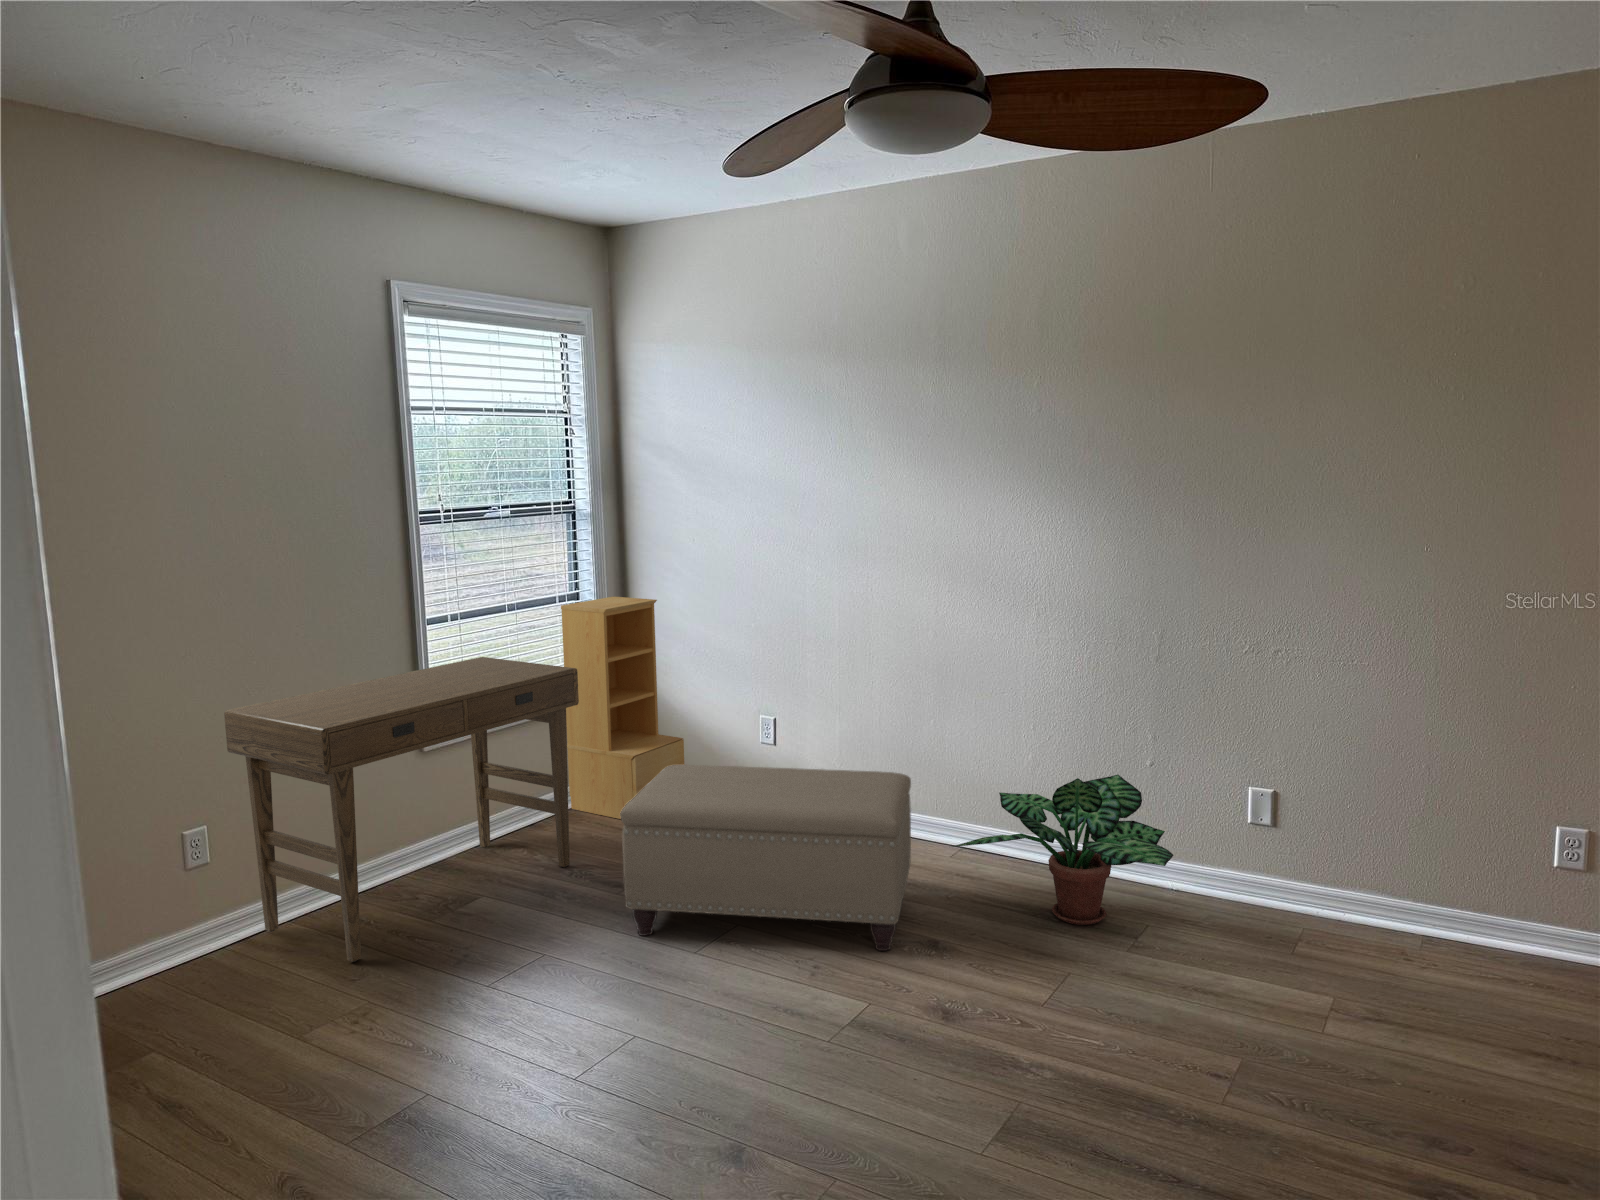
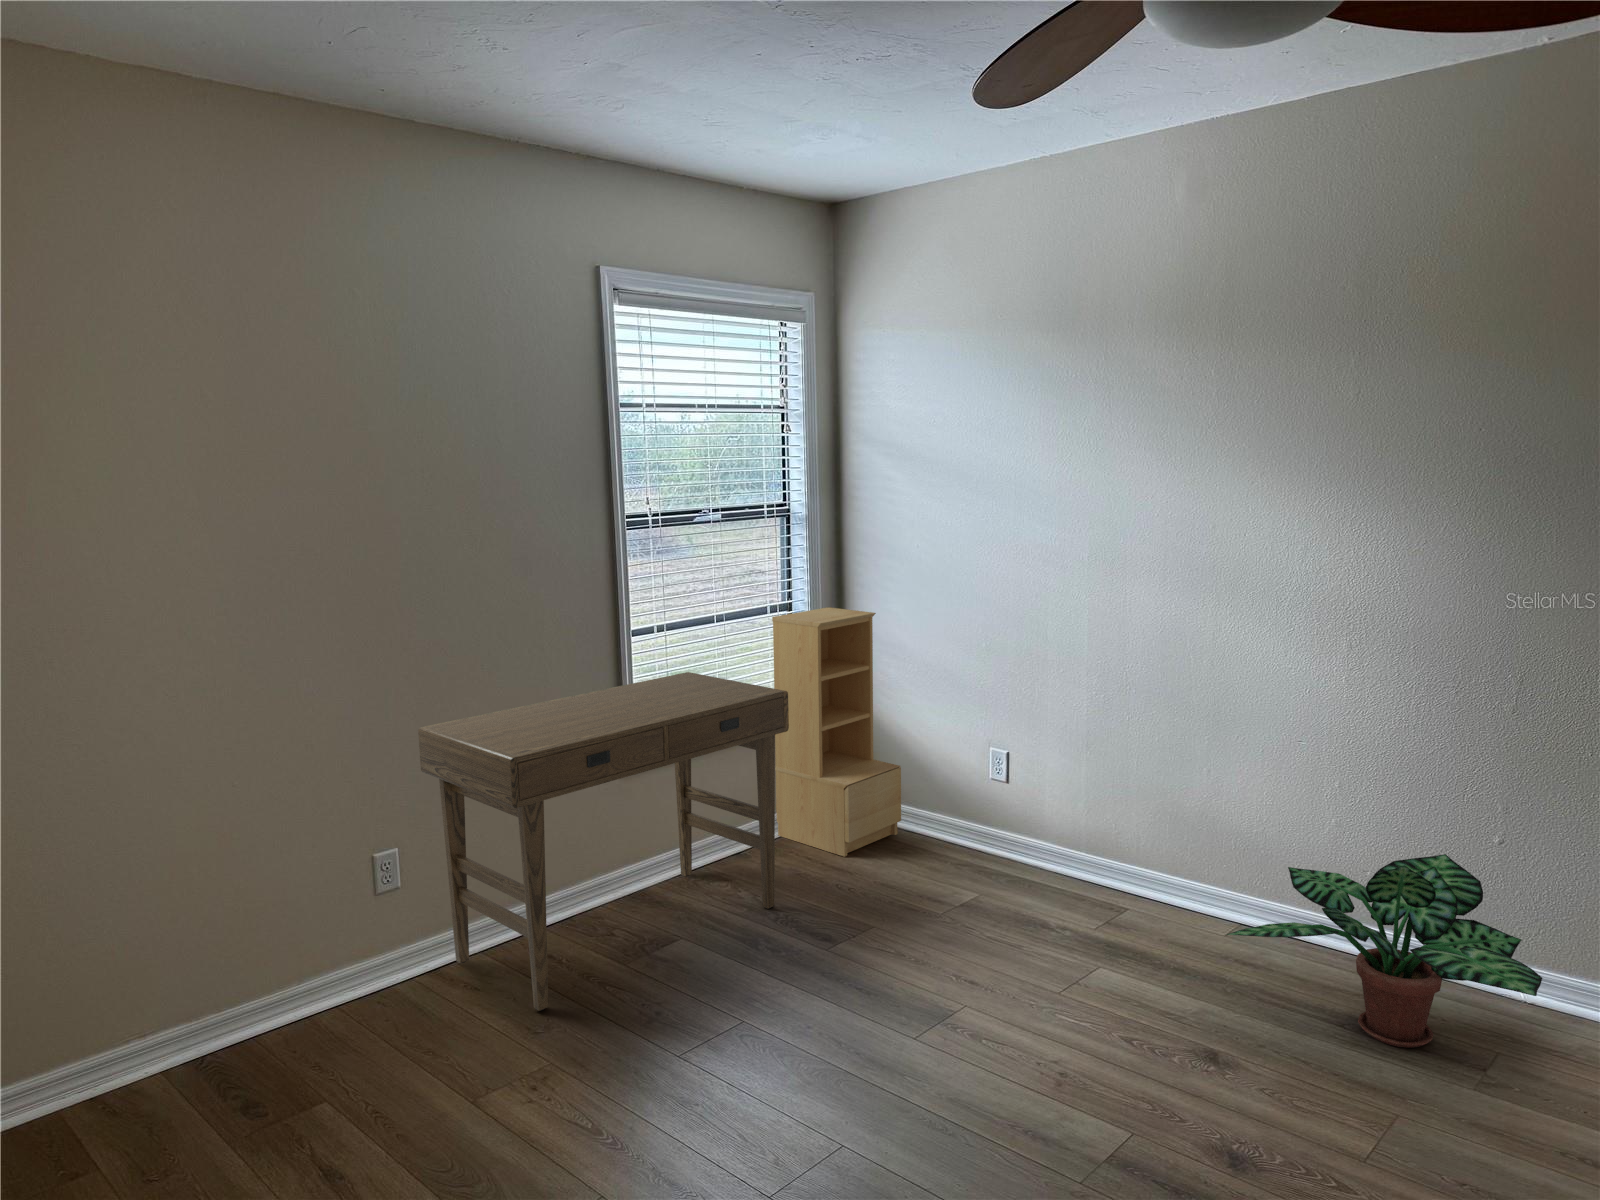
ottoman: present [621,765,911,951] -> none [832,808,1177,1060]

